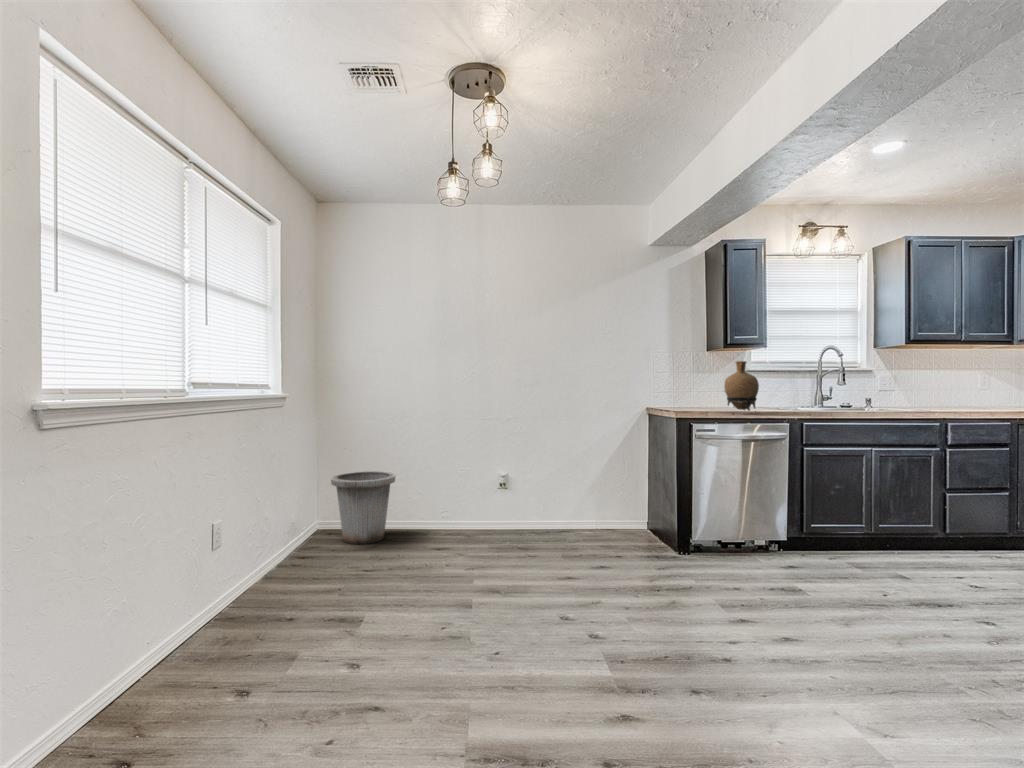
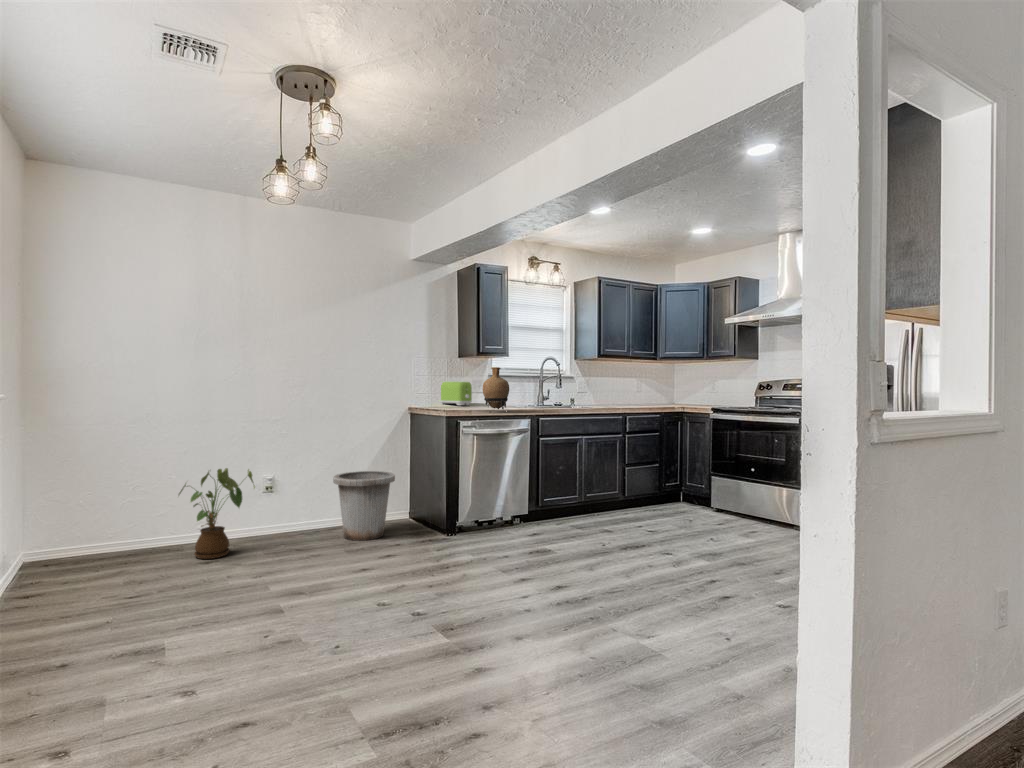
toaster: none [684,378,720,405] -> present [439,381,472,405]
house plant: none [428,460,492,541] -> present [179,468,255,559]
trash can: present [331,471,396,544] -> present [333,471,395,541]

